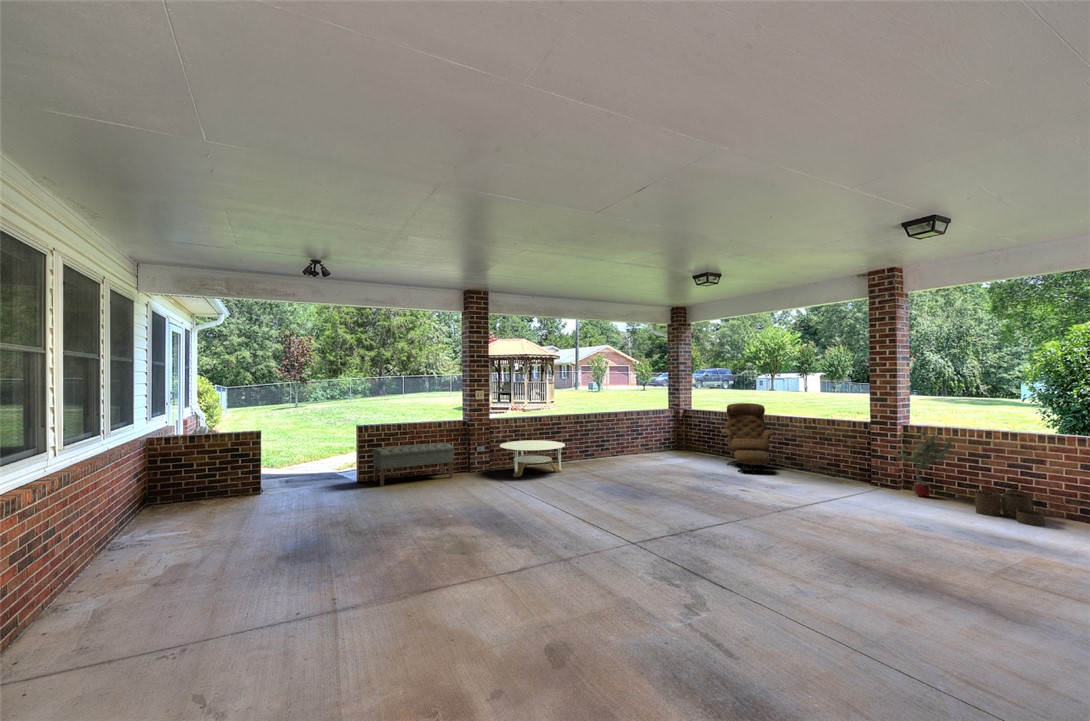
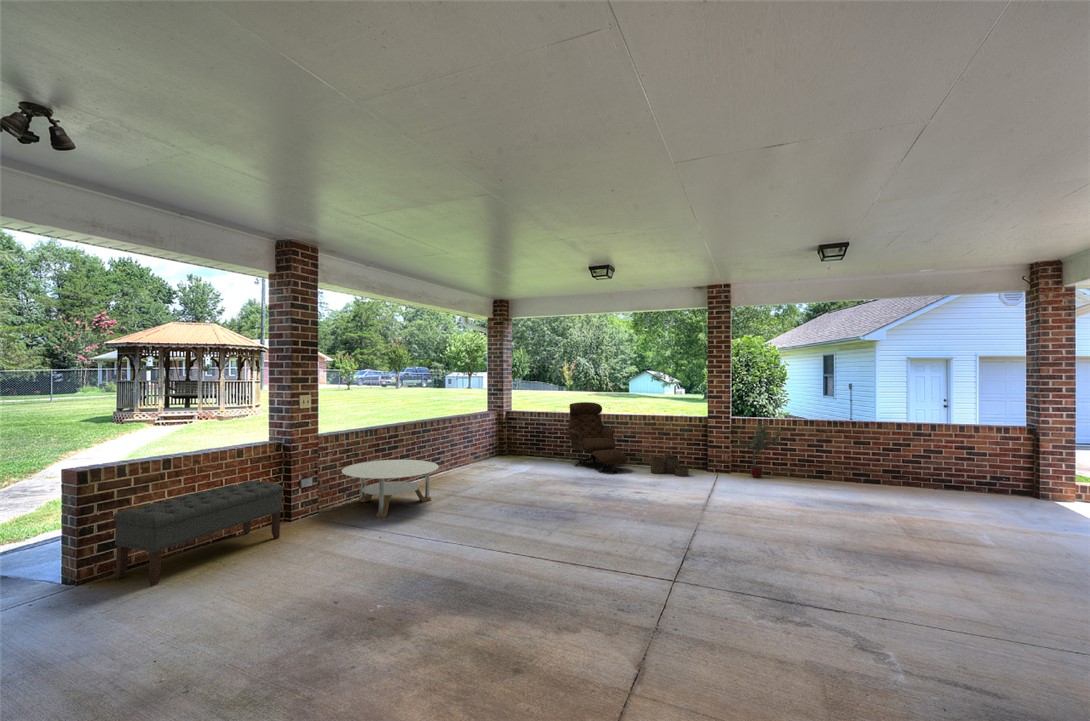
woven basket: present [975,487,1045,526] -> present [651,454,689,477]

